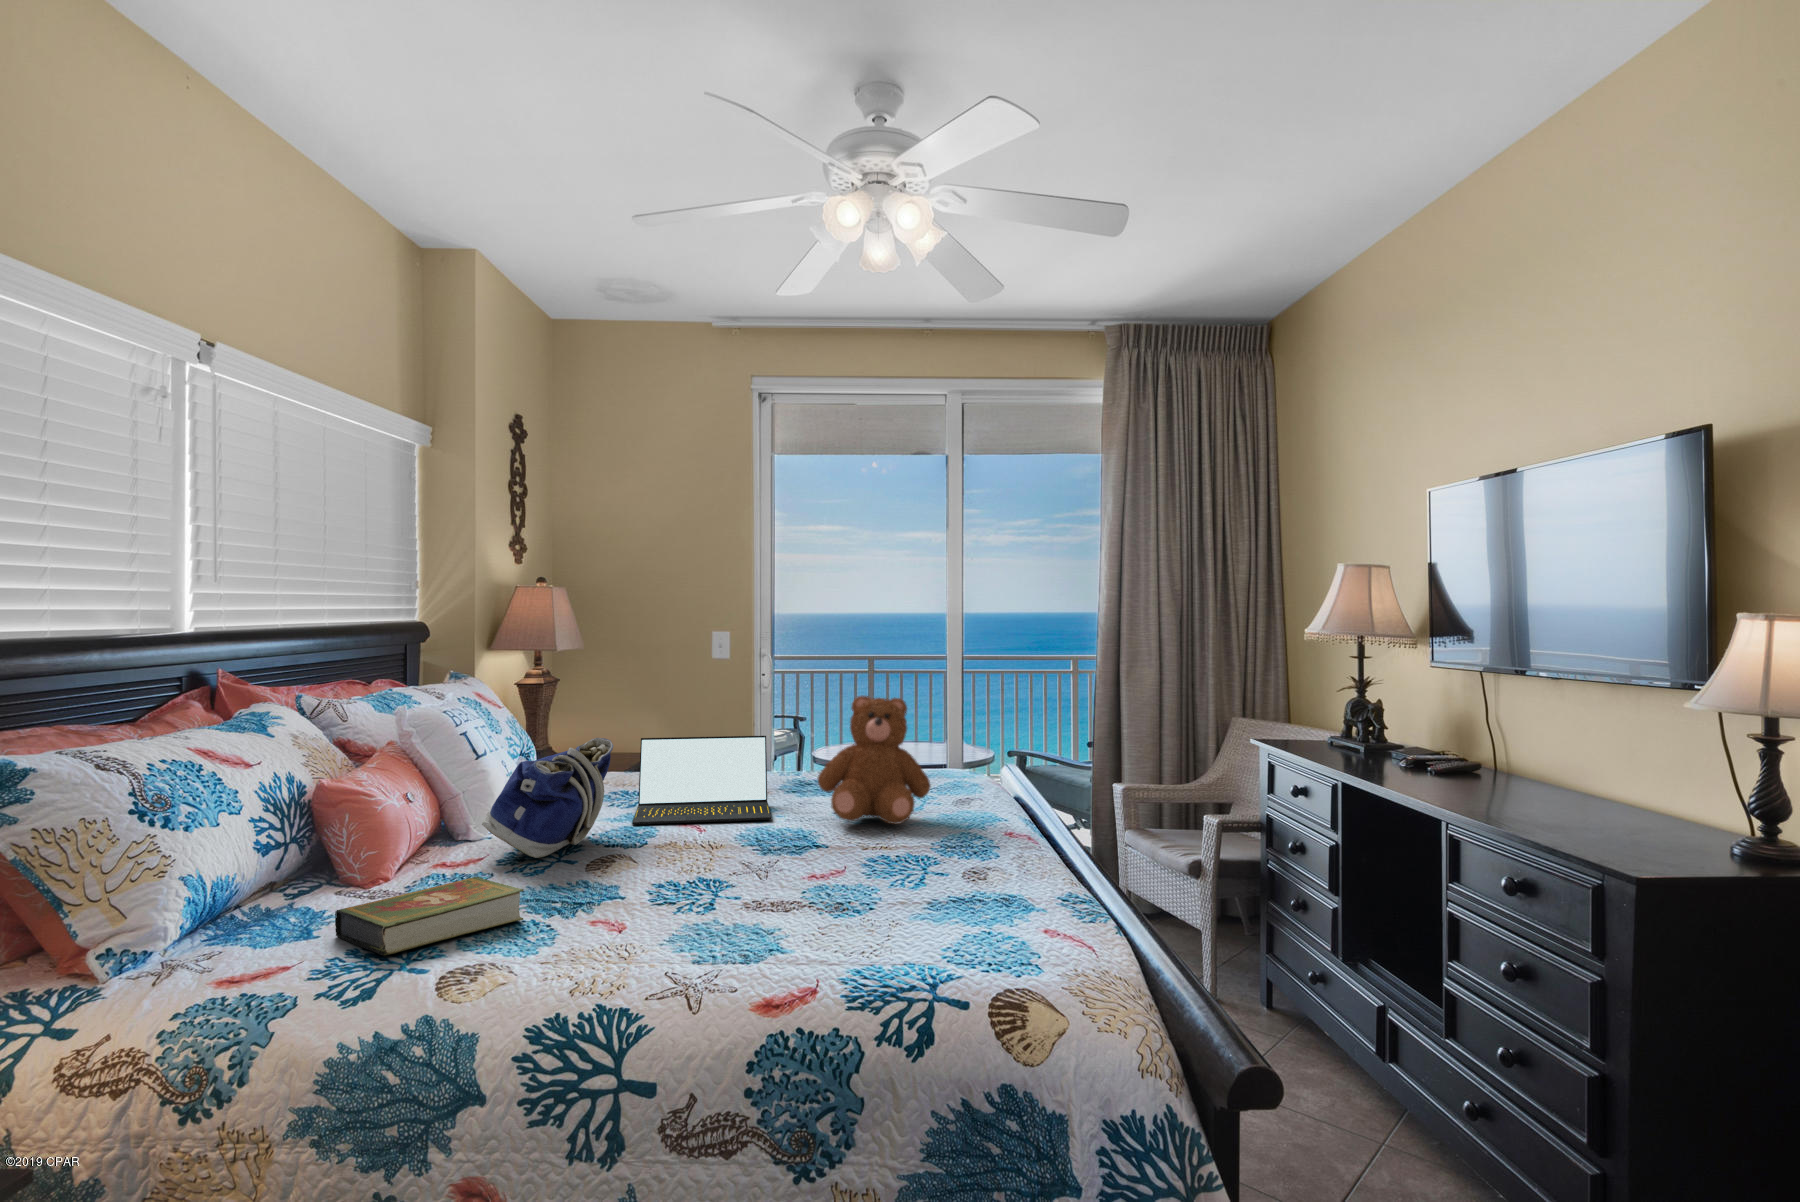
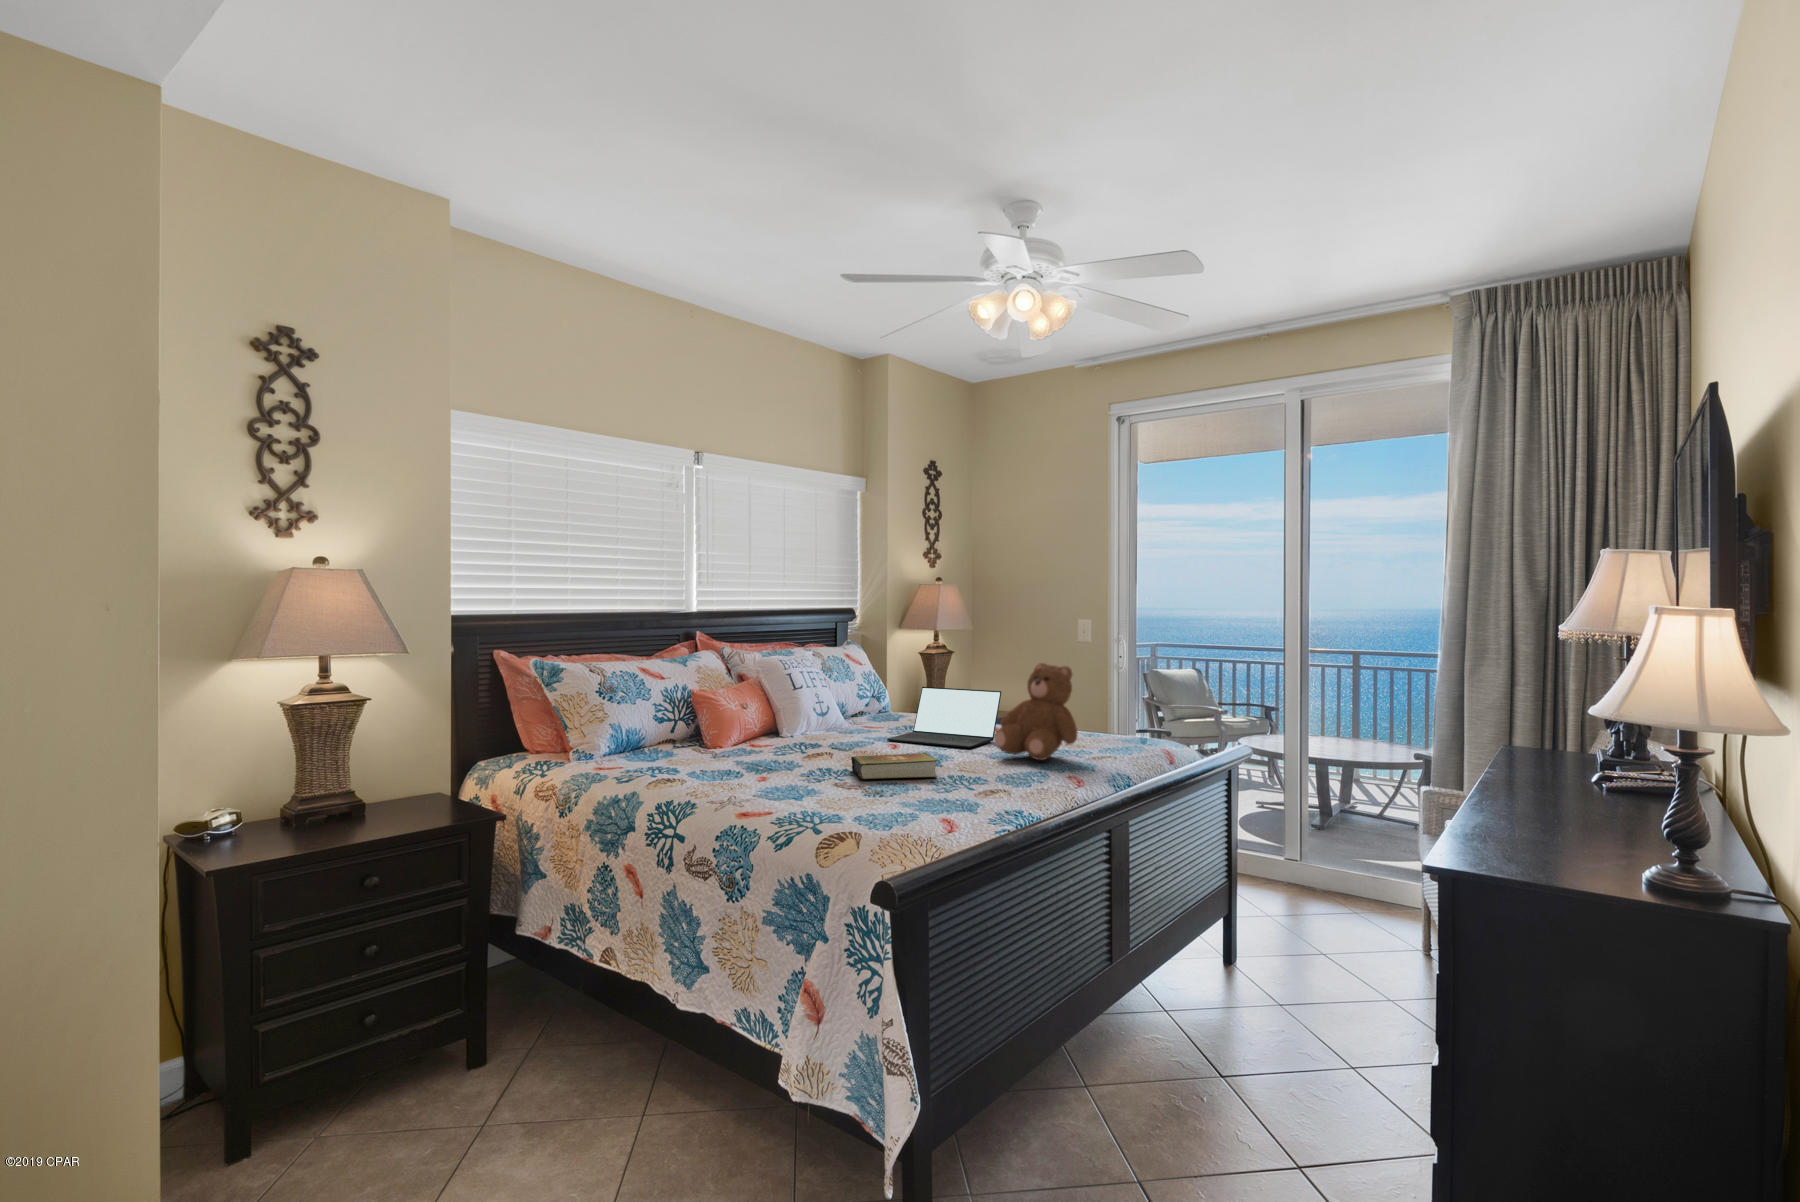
tote bag: present [482,738,613,858] -> none [776,681,868,747]
book: present [335,877,524,955] -> present [851,753,938,779]

